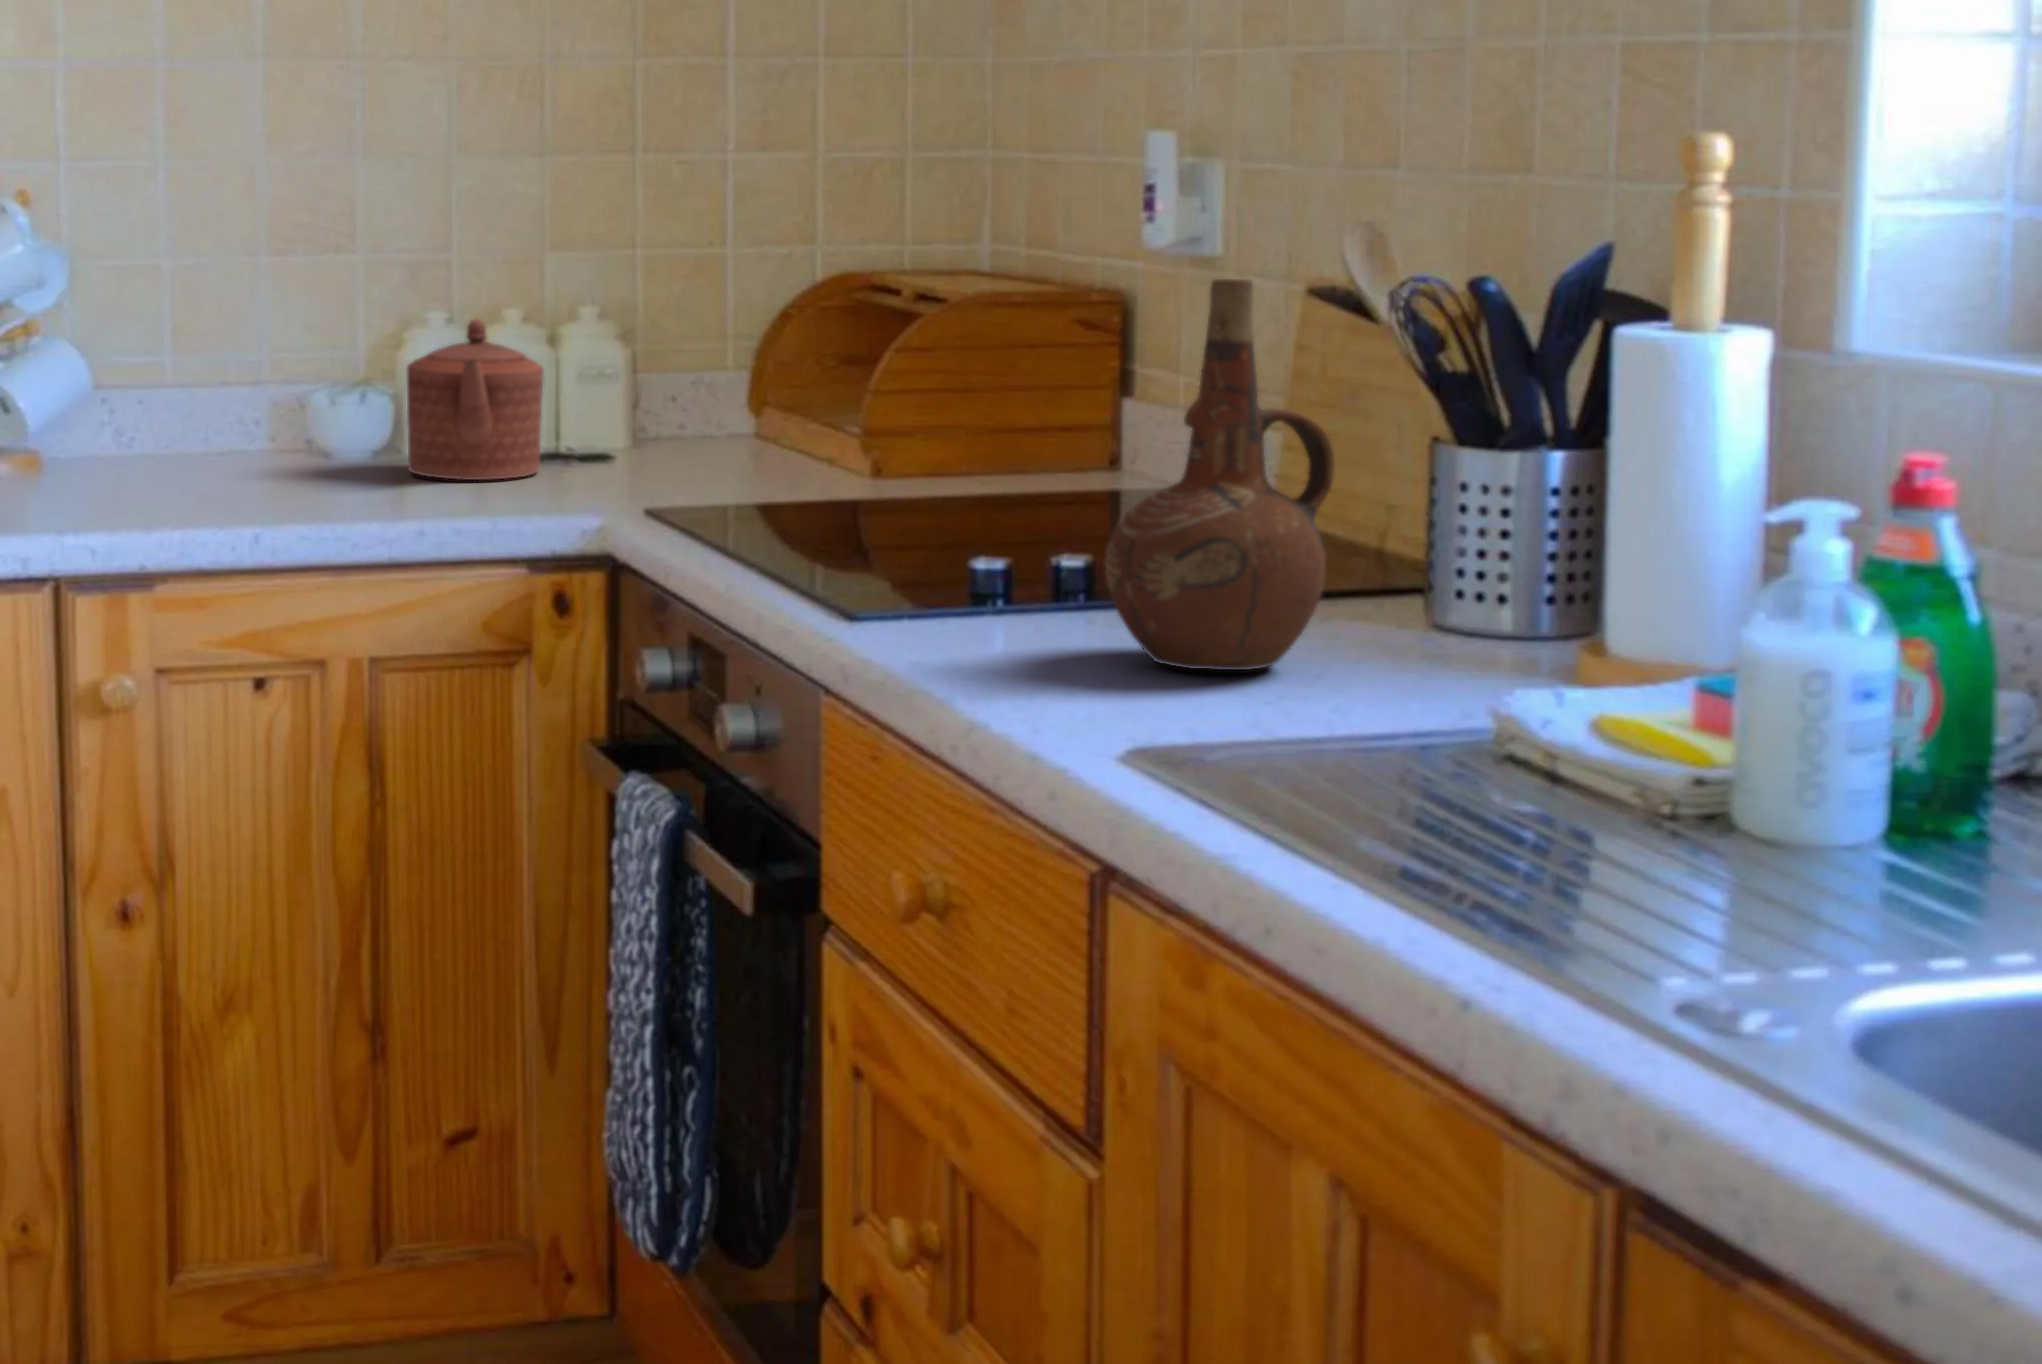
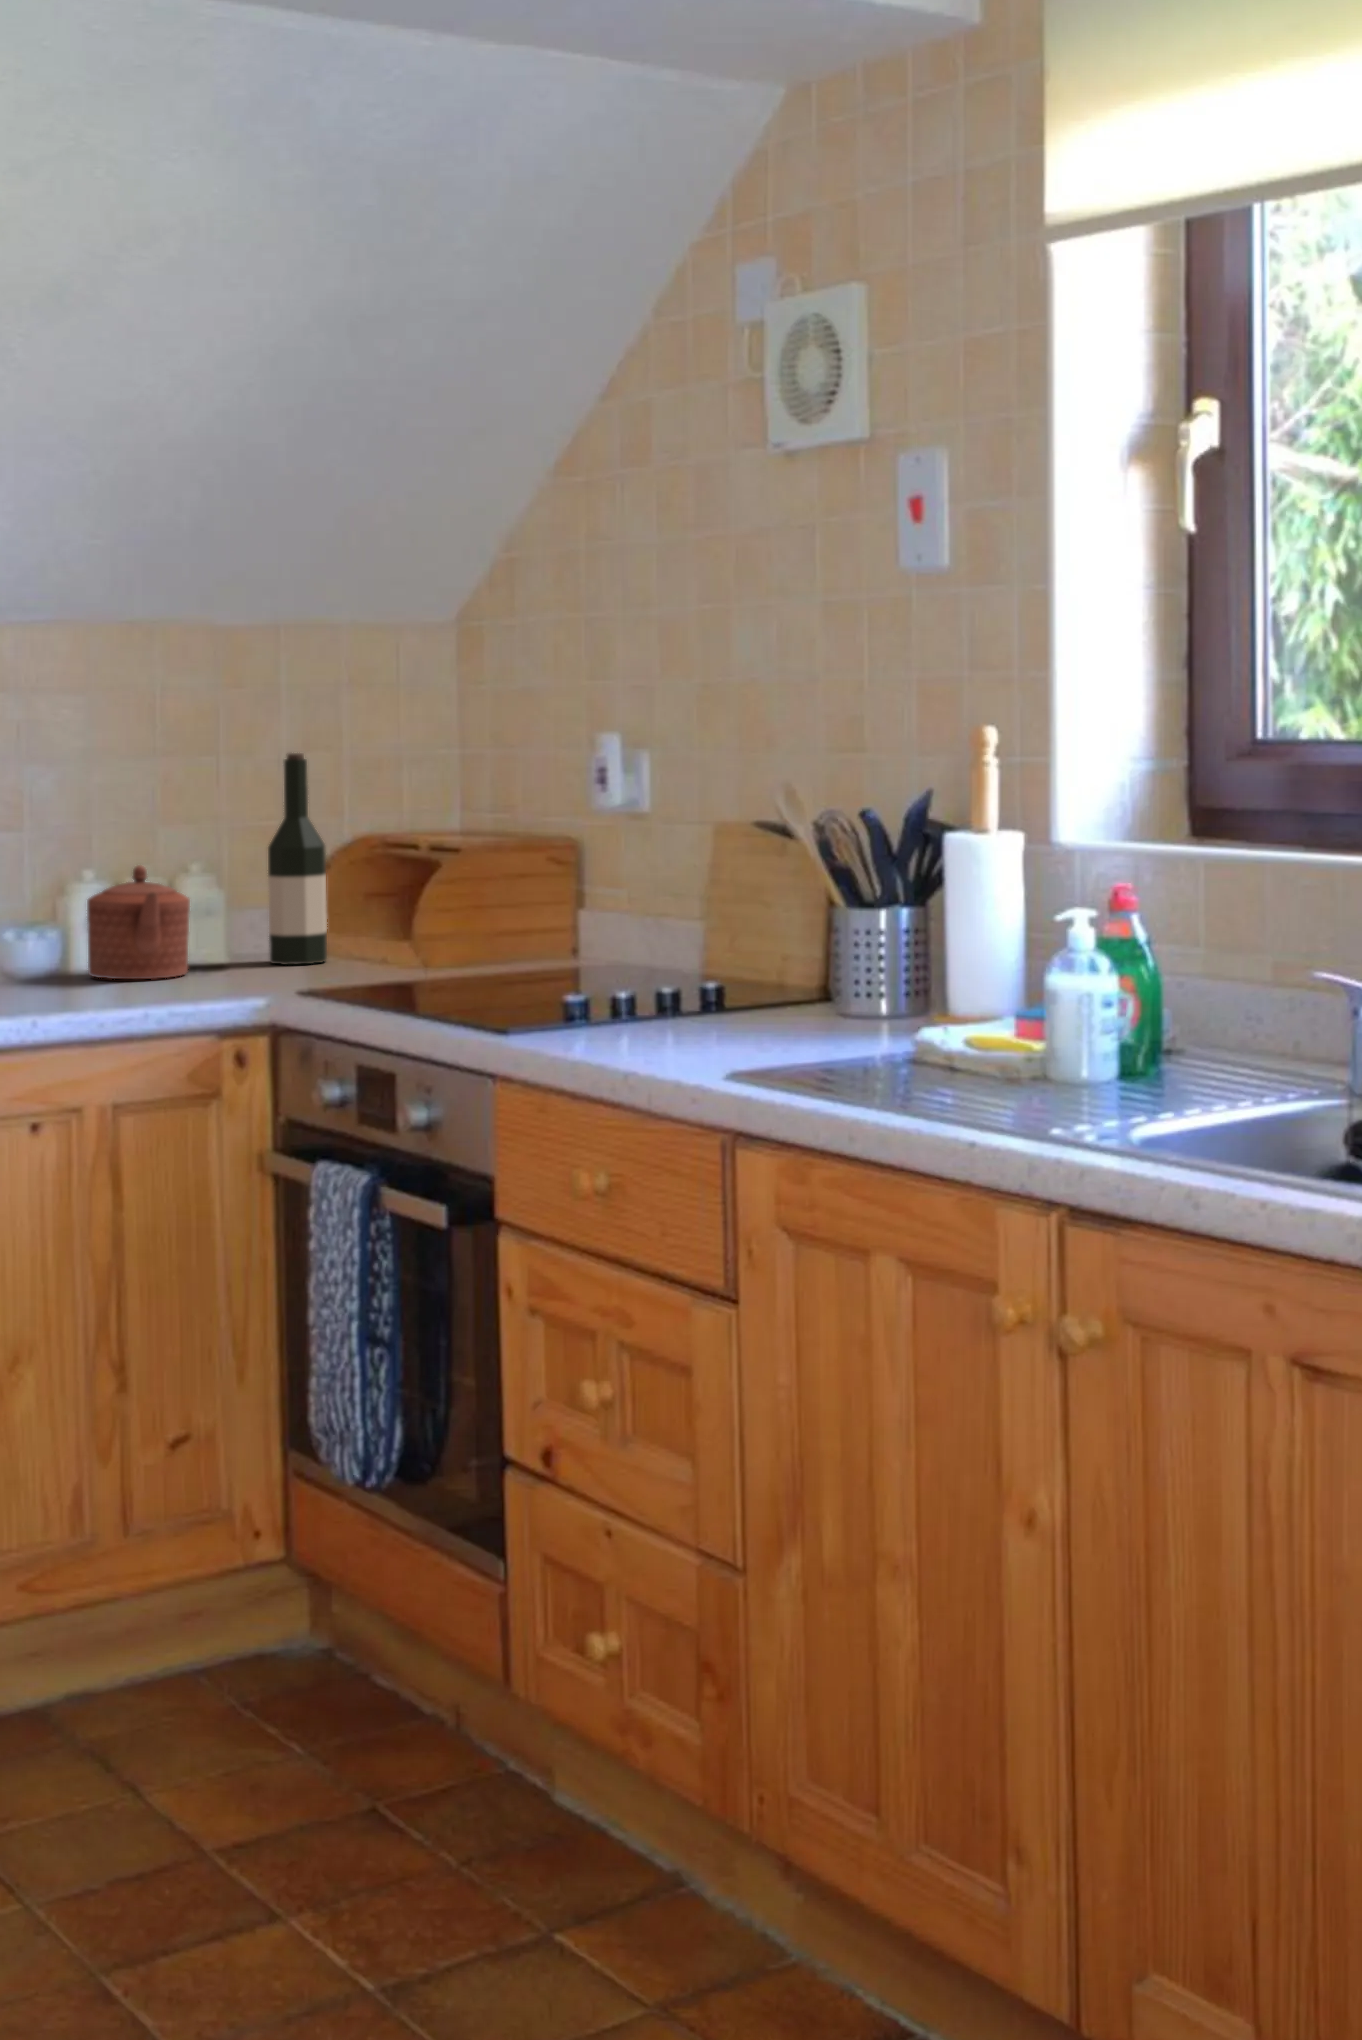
wine bottle: none [666,163,748,467] -> present [268,753,327,965]
ceramic pitcher: present [1105,279,1335,670] -> none [683,813,805,1036]

